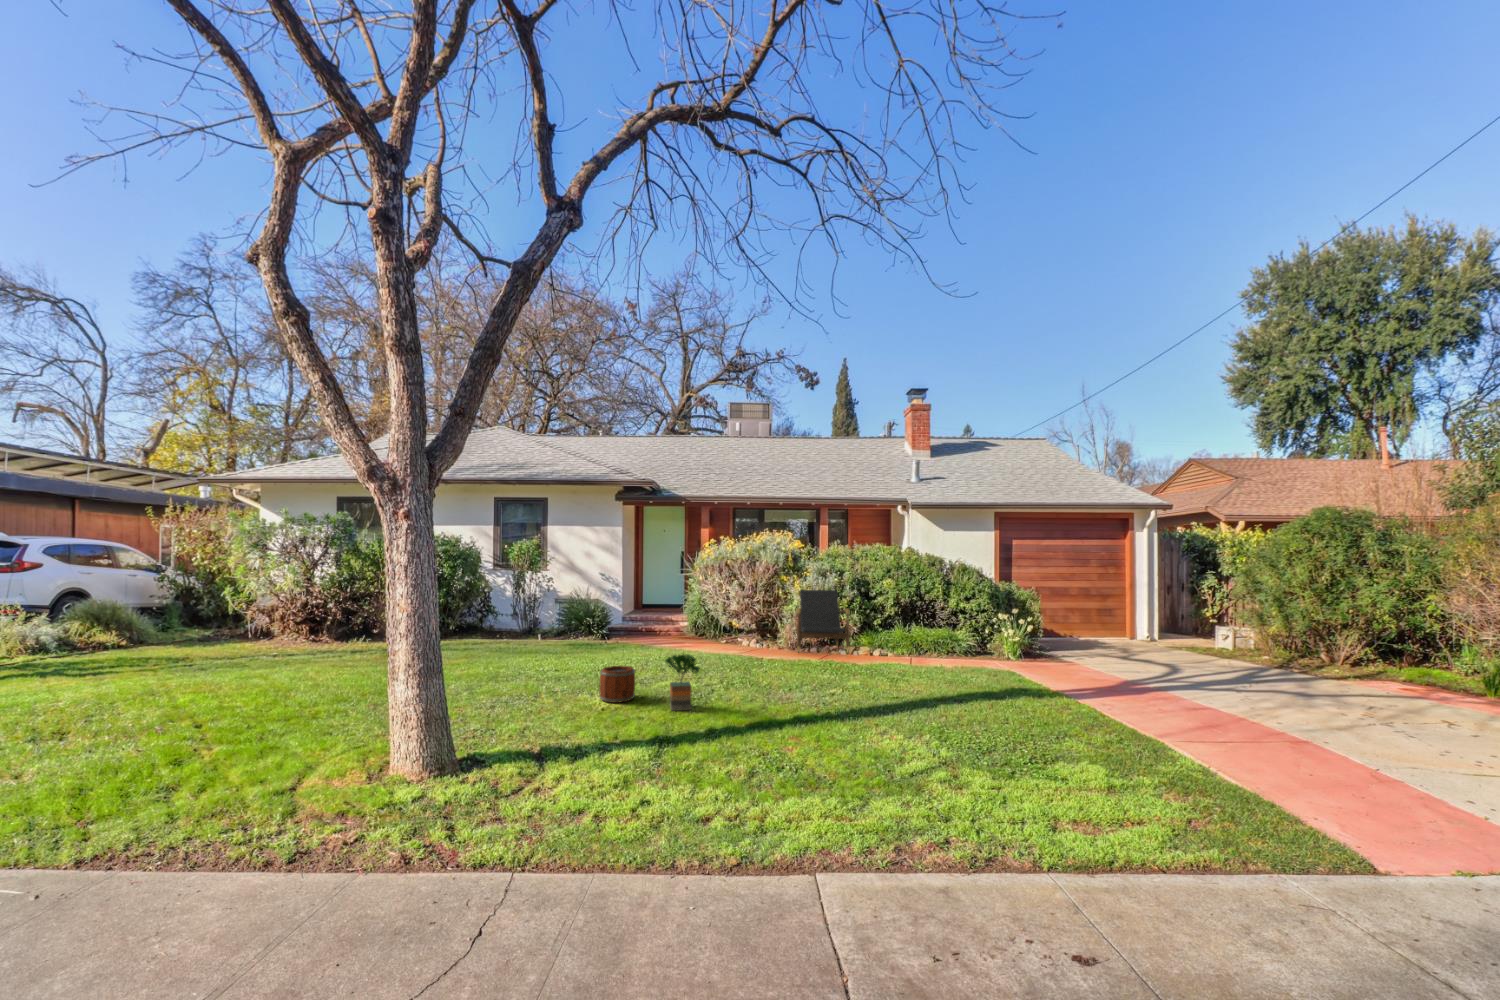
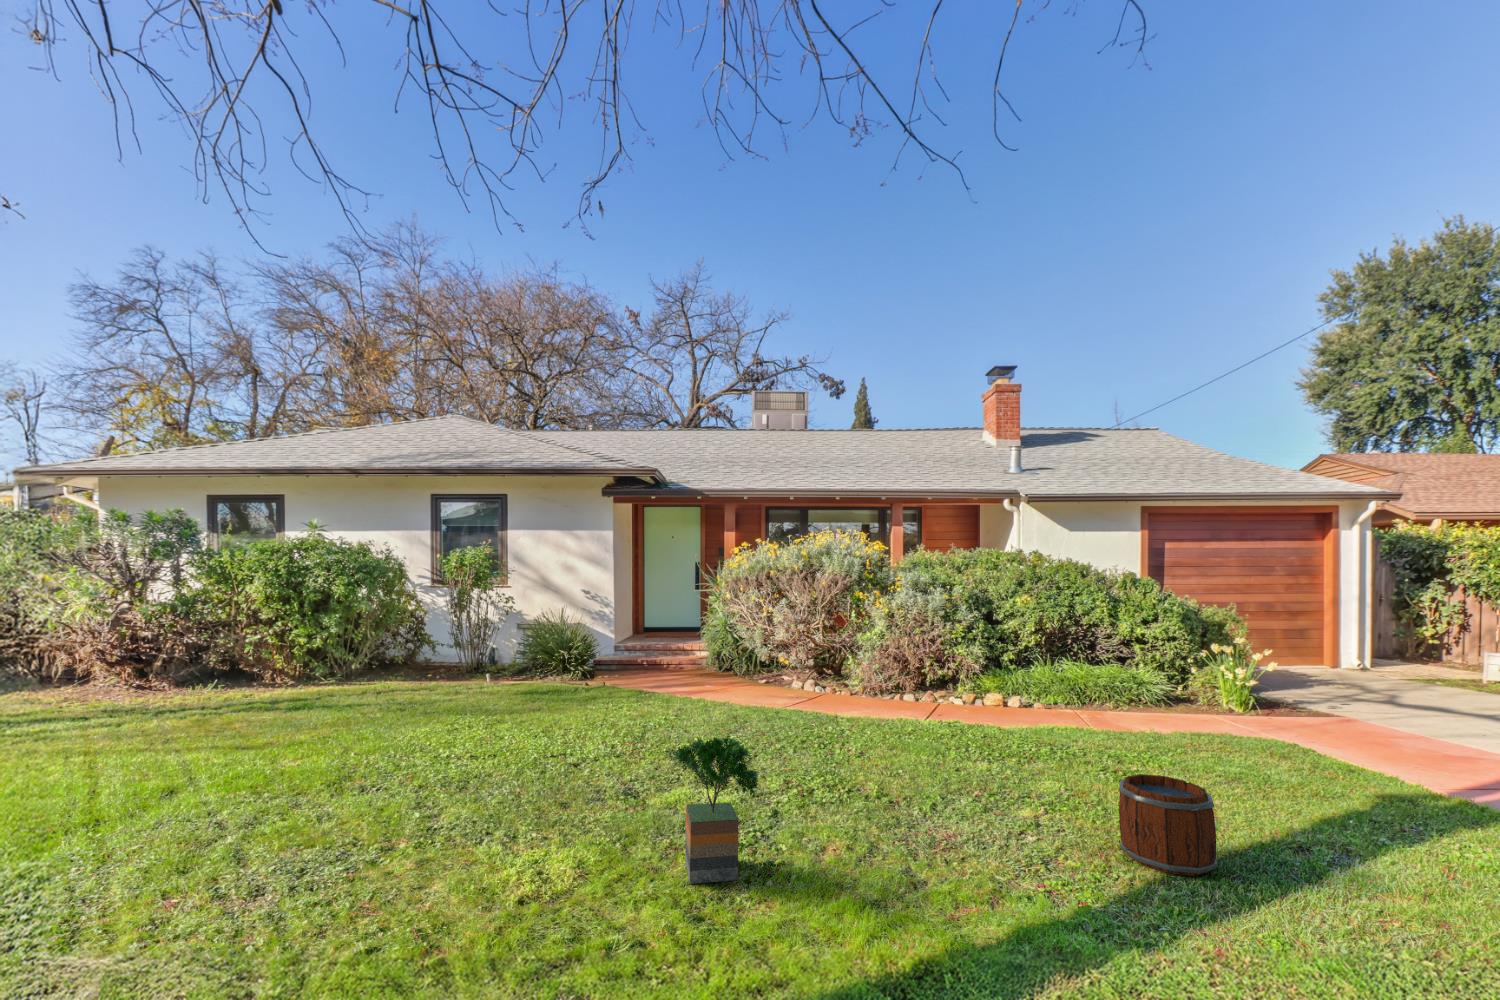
lounge chair: present [796,590,850,653] -> none [888,607,979,713]
bucket: present [599,666,635,703] -> present [1119,774,1217,876]

